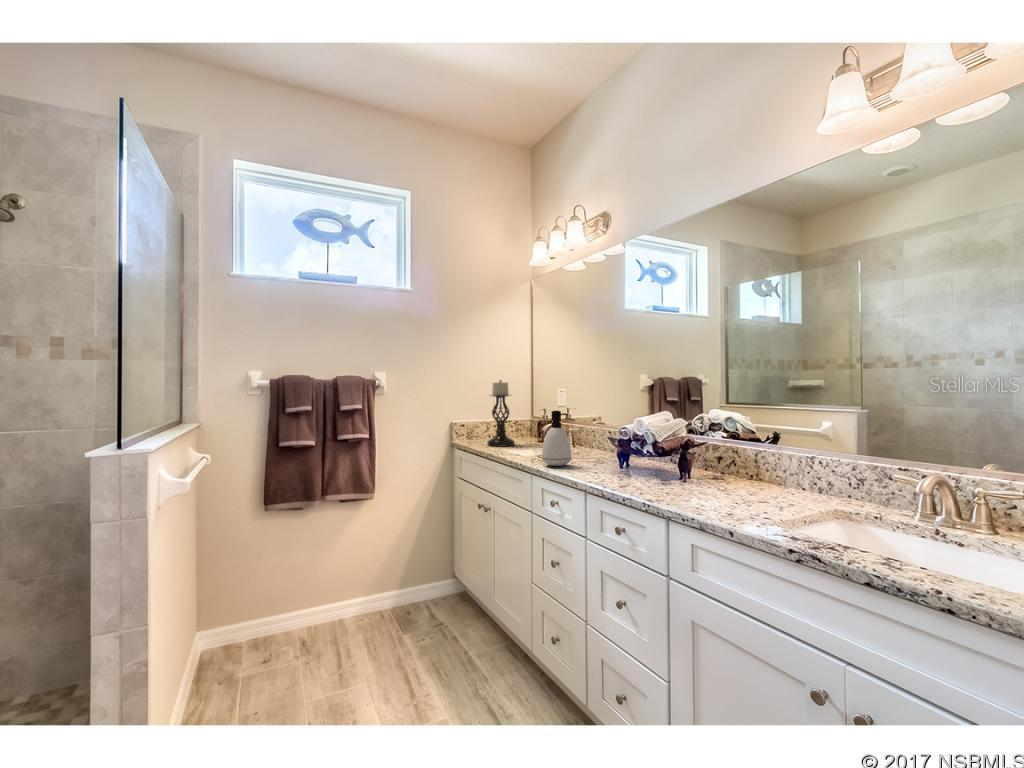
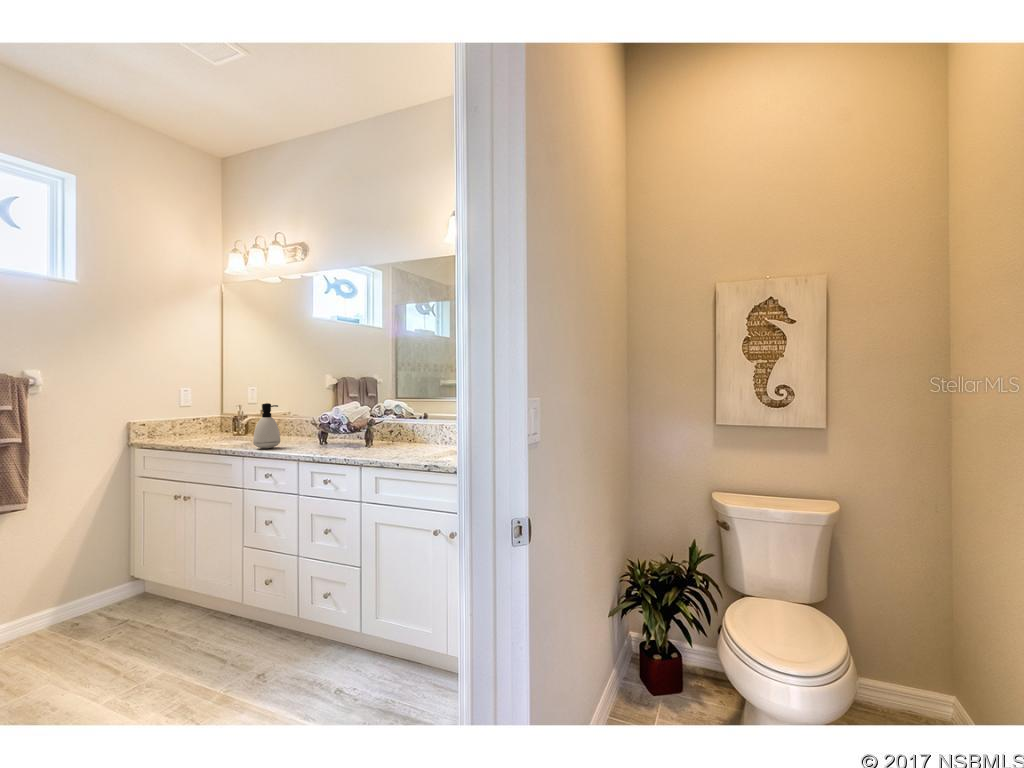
candle holder: present [487,380,515,447] -> none [178,378,210,442]

